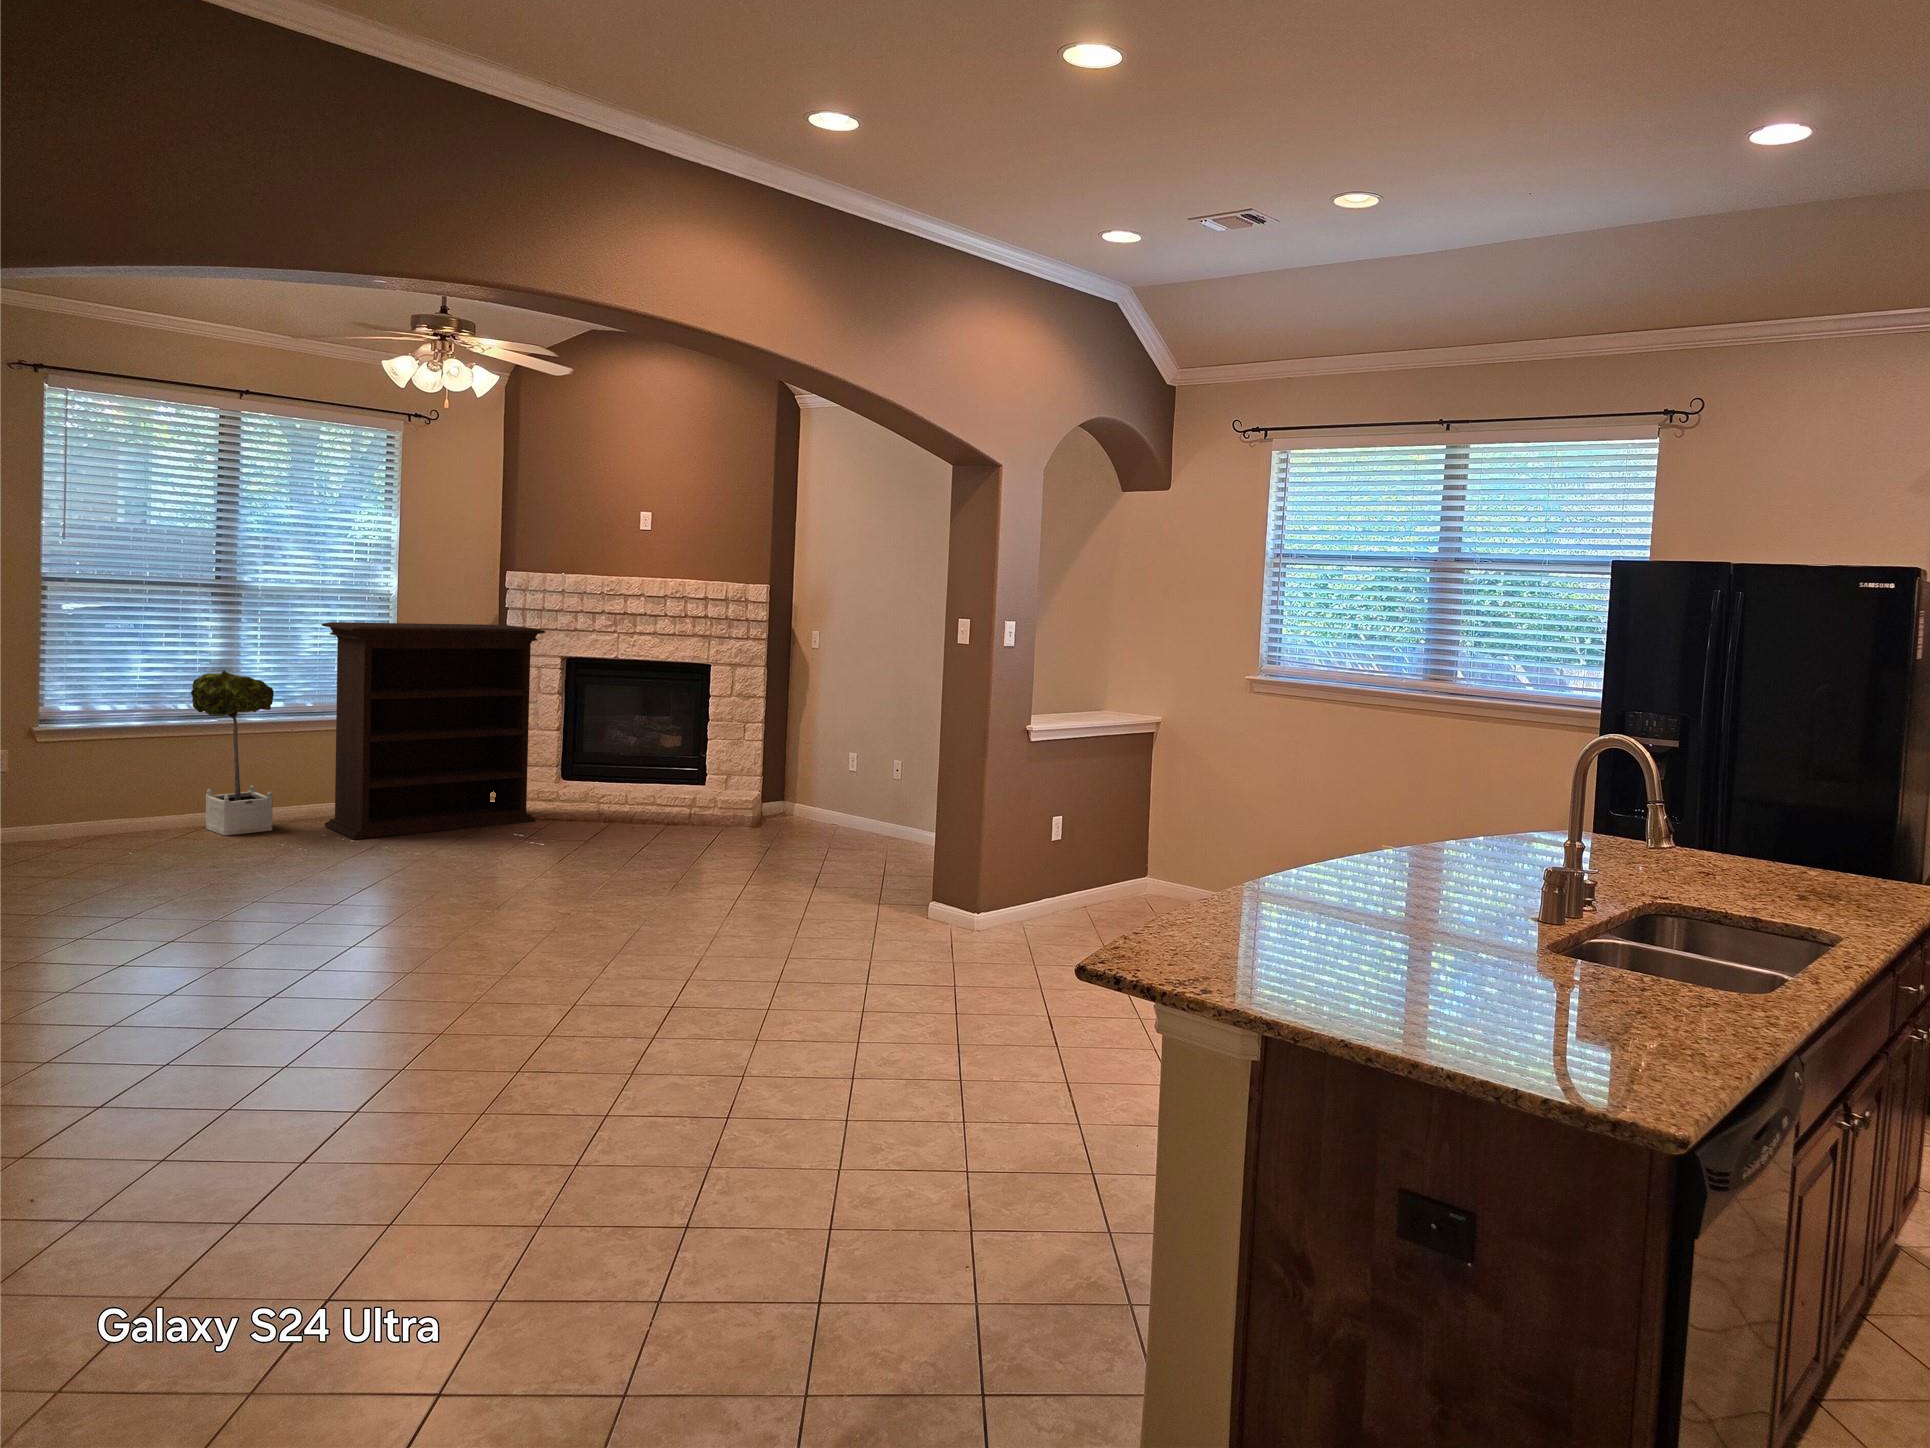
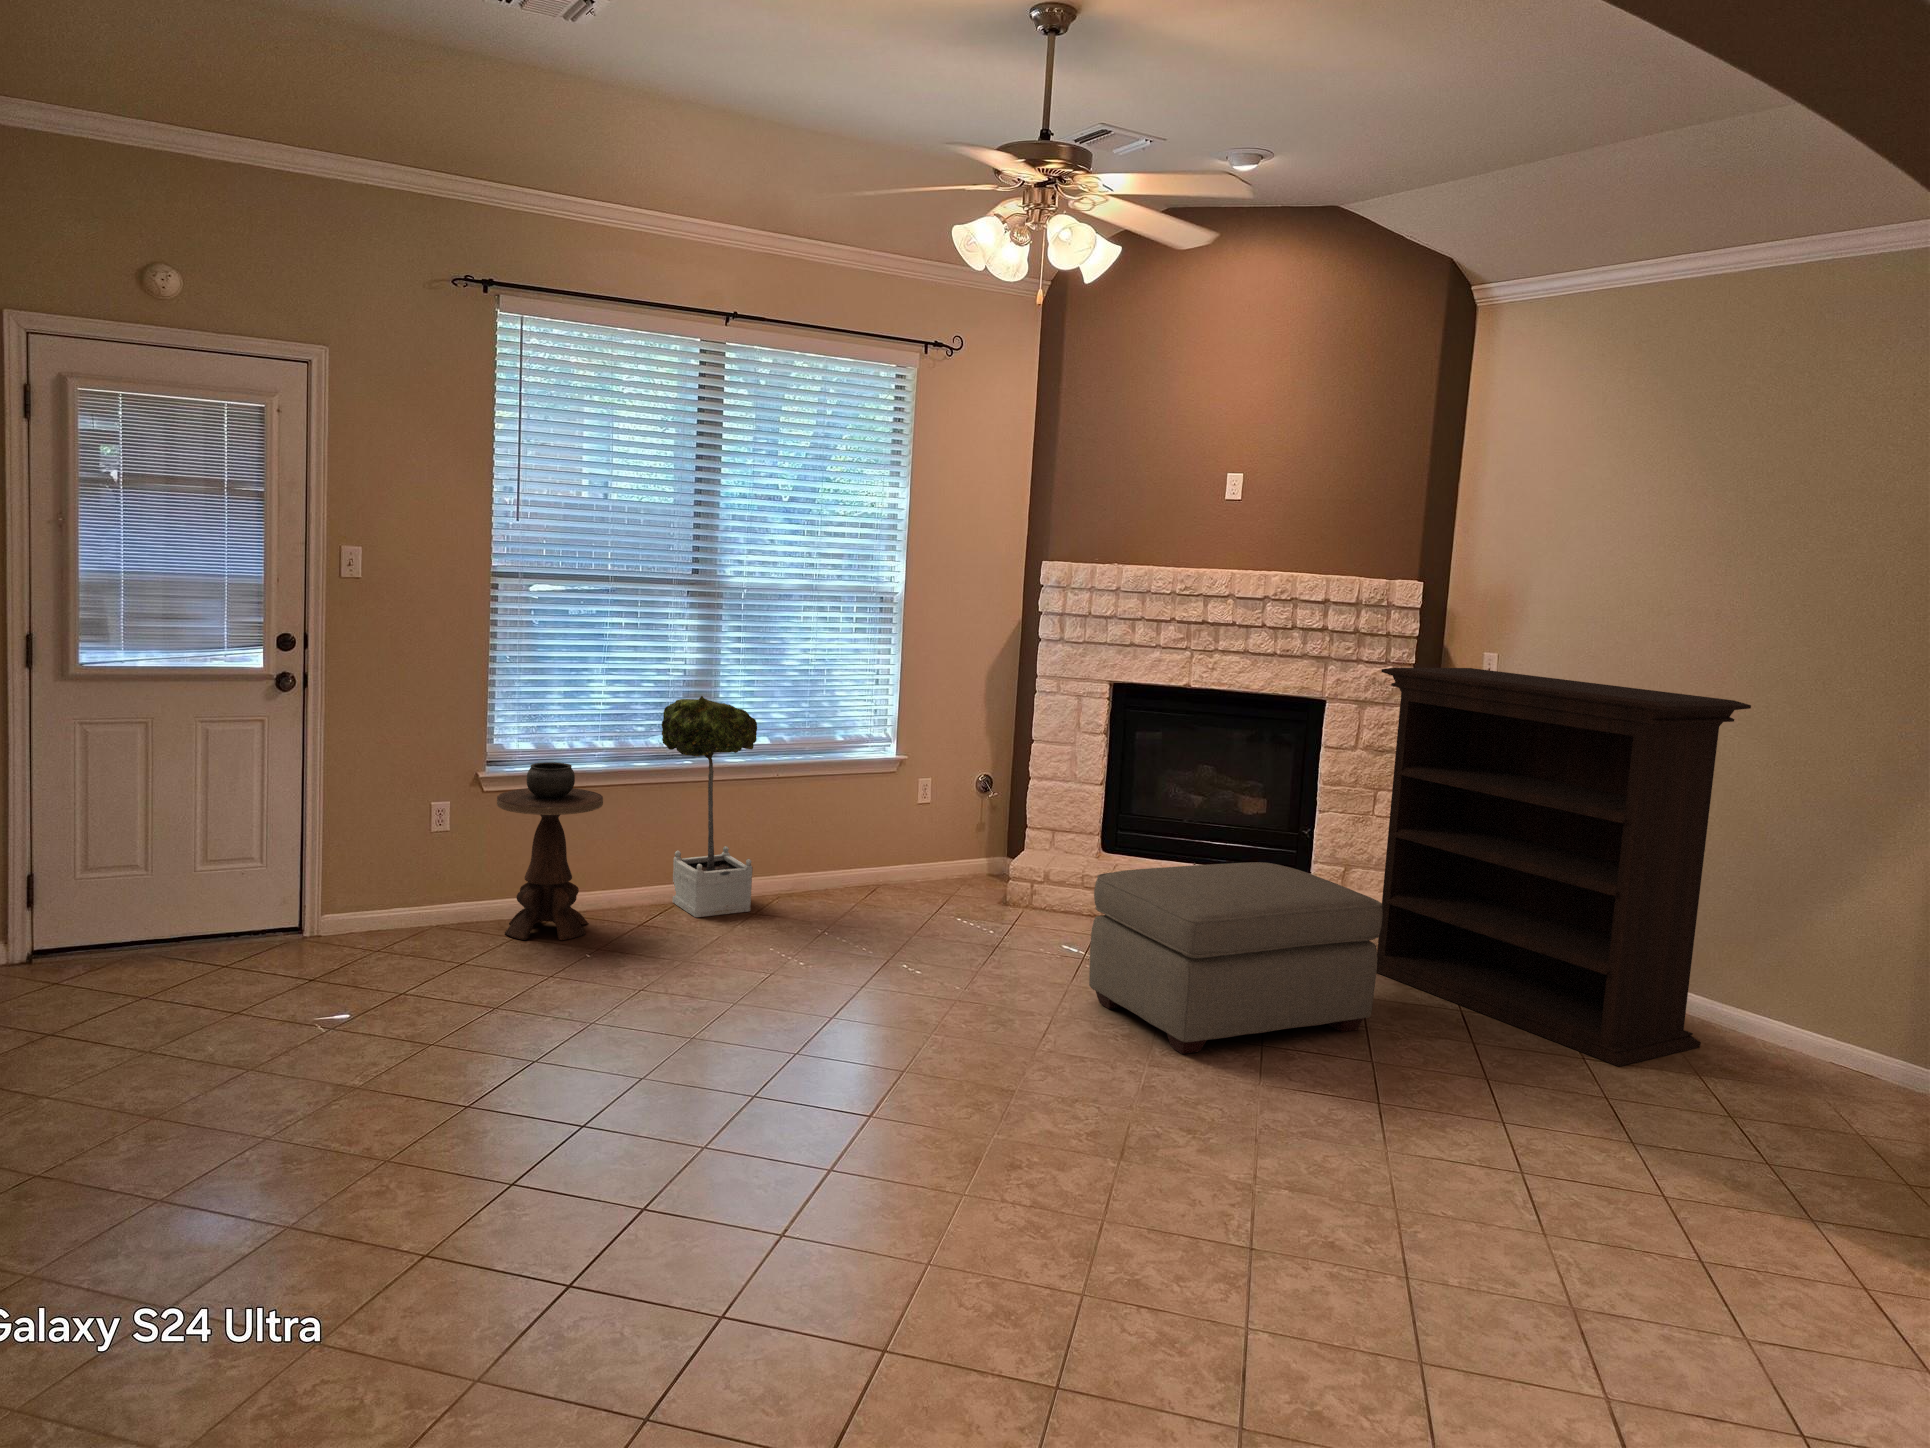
bookshelf: present [322,622,545,839] -> present [1377,668,1751,1066]
side table: none [46,722,140,853] -> present [497,762,603,940]
ottoman: none [513,765,698,876] -> present [1089,862,1383,1054]

